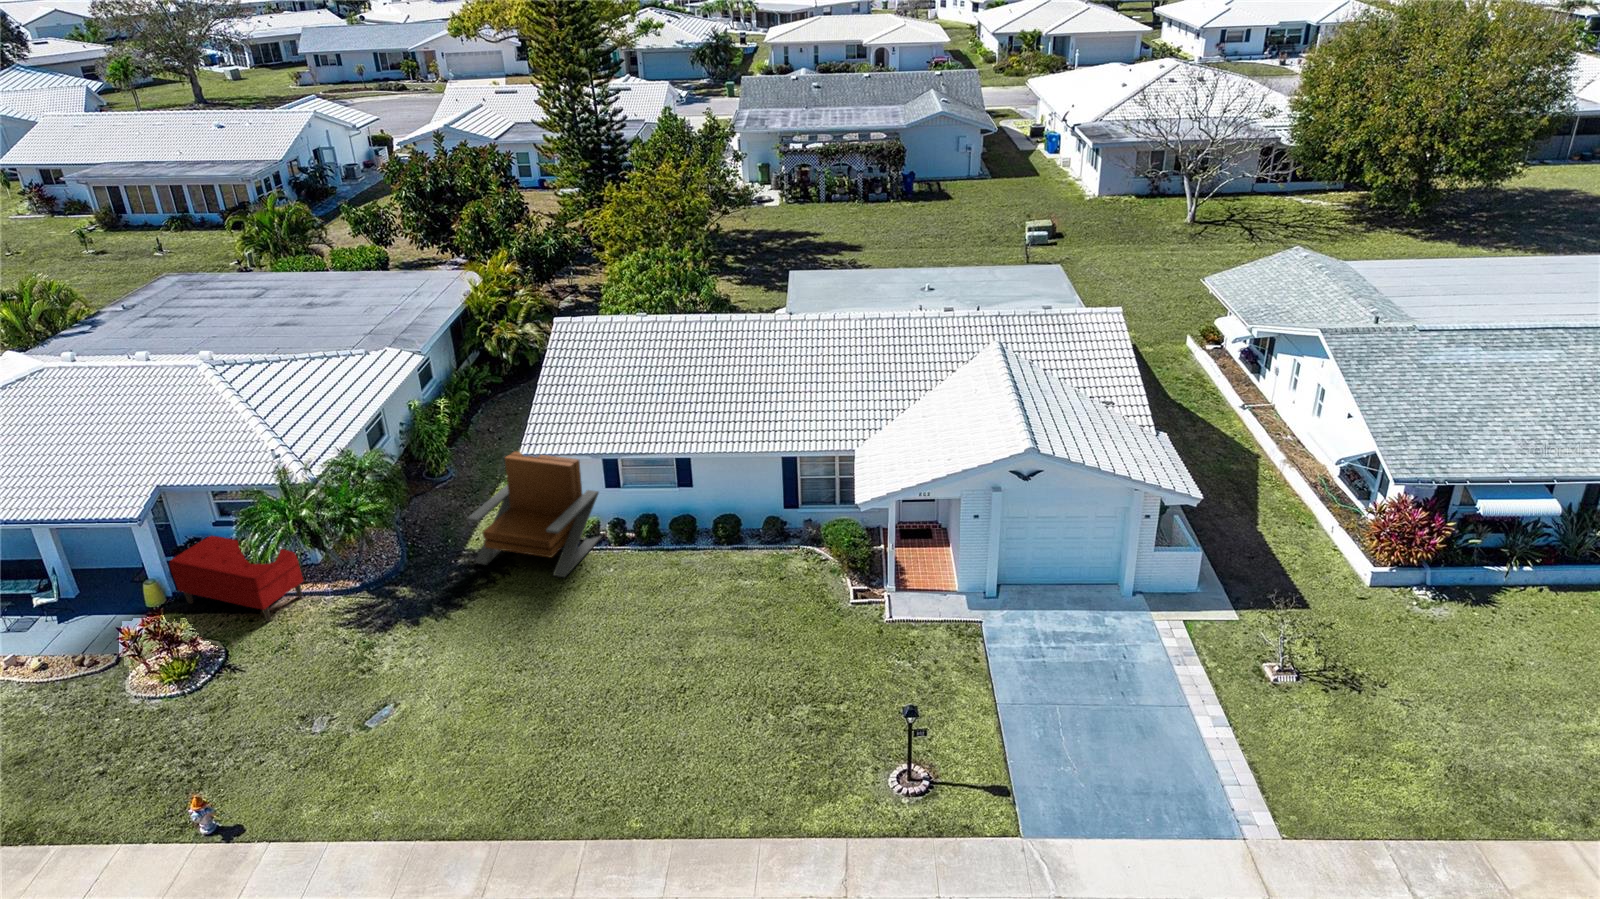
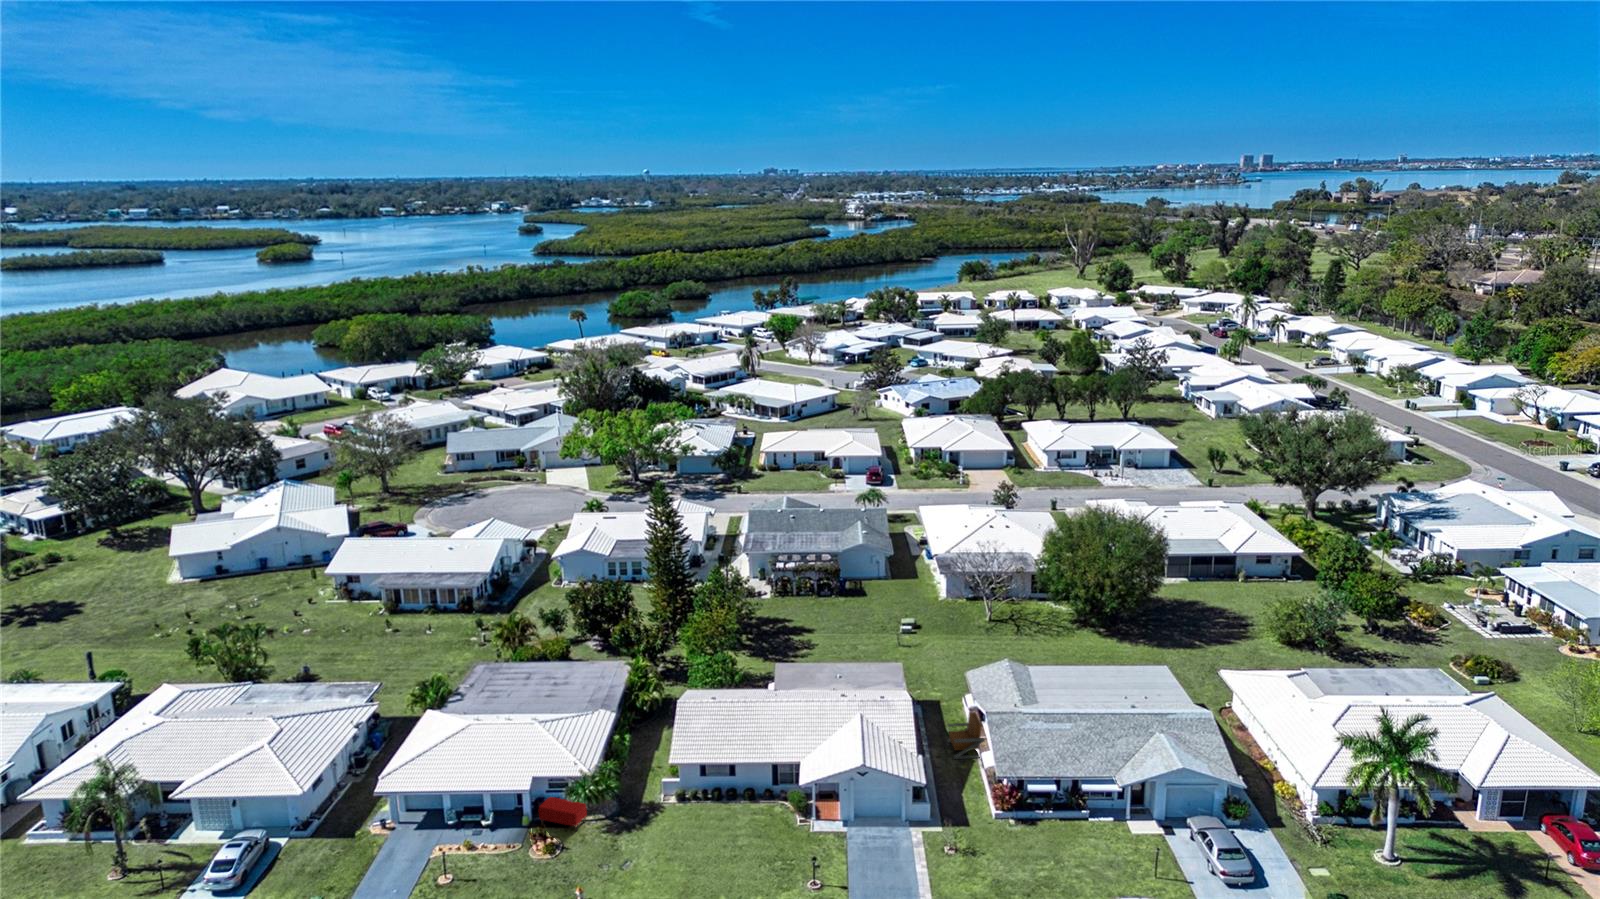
lounge chair: present [468,452,602,577] -> present [948,712,985,759]

